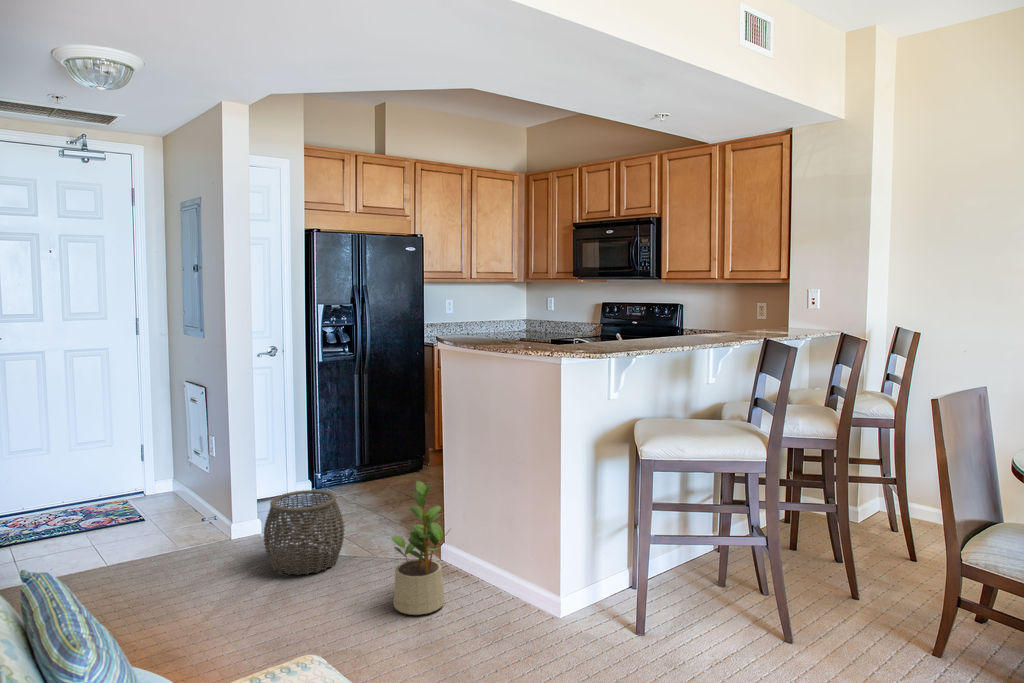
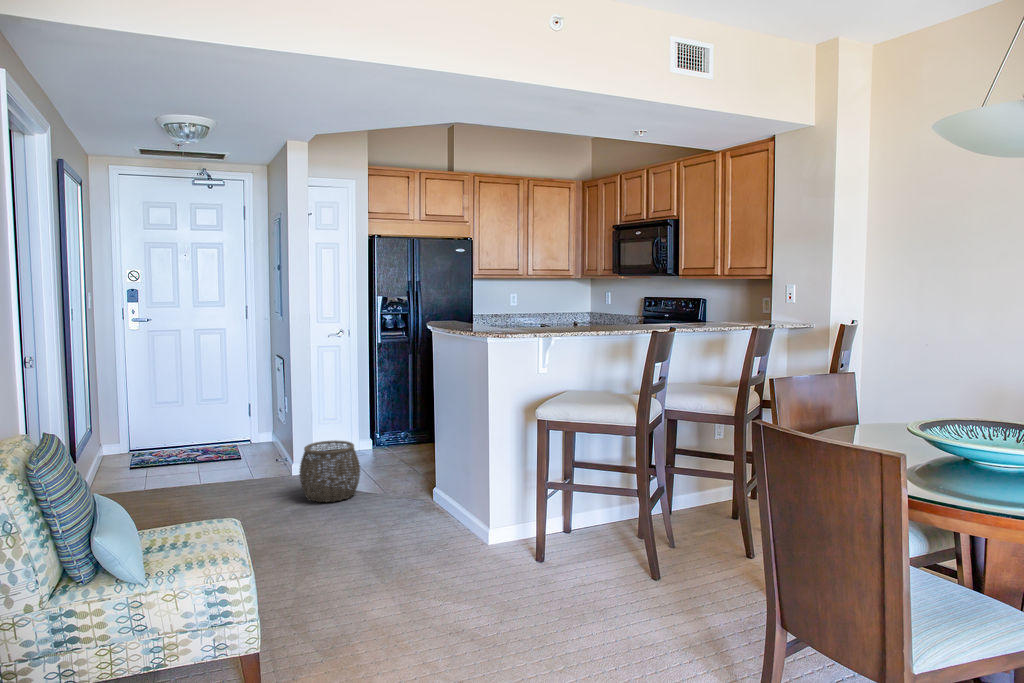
potted plant: present [392,481,449,615] -> none [369,433,413,534]

